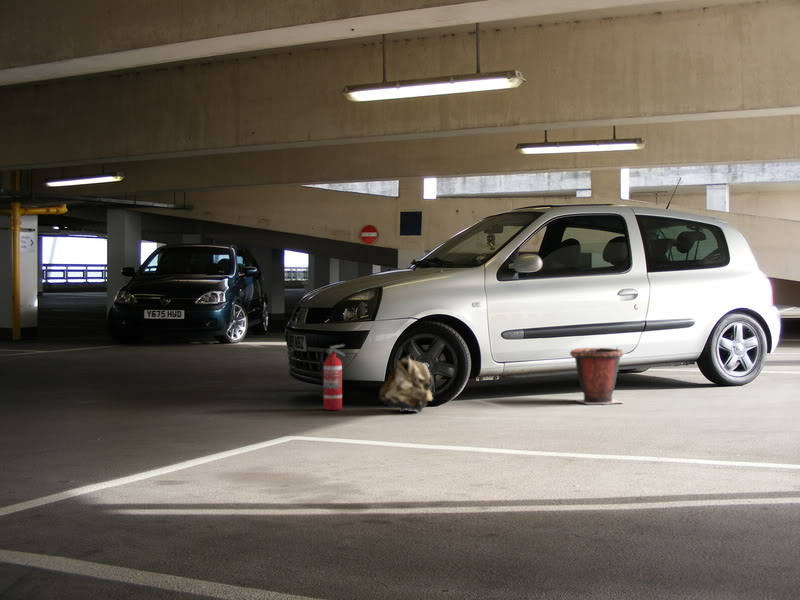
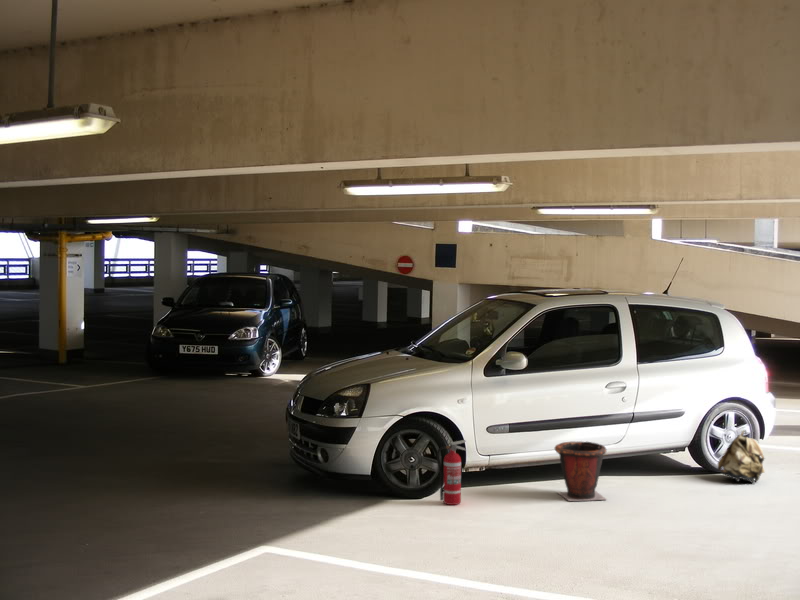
fire extinguisher: present [320,345,345,410] -> present [437,440,466,505]
backpack: present [379,355,432,412] -> present [718,431,764,482]

